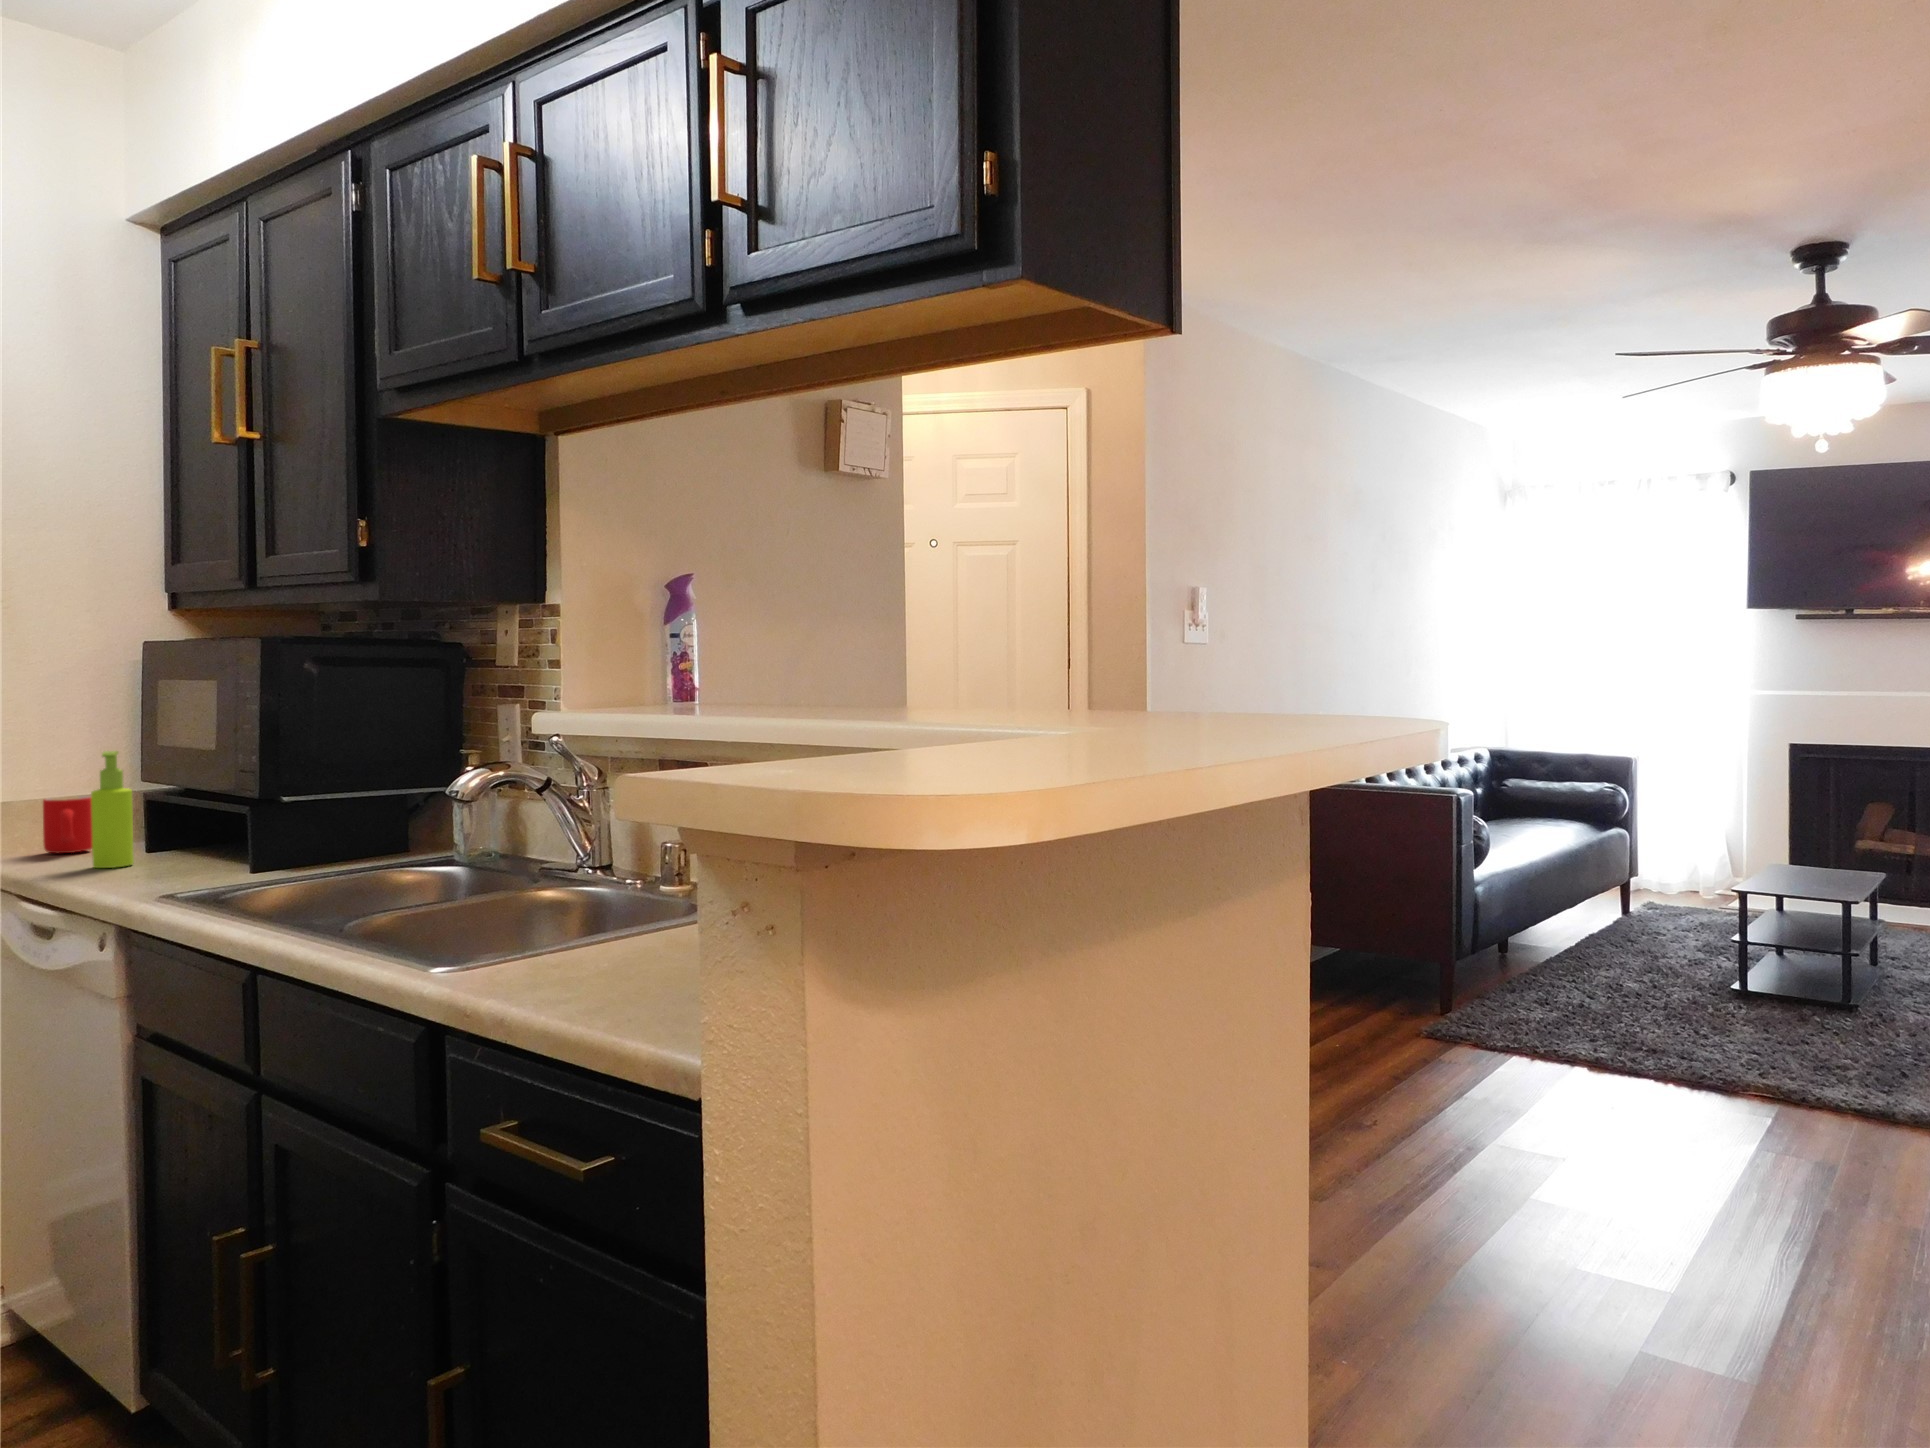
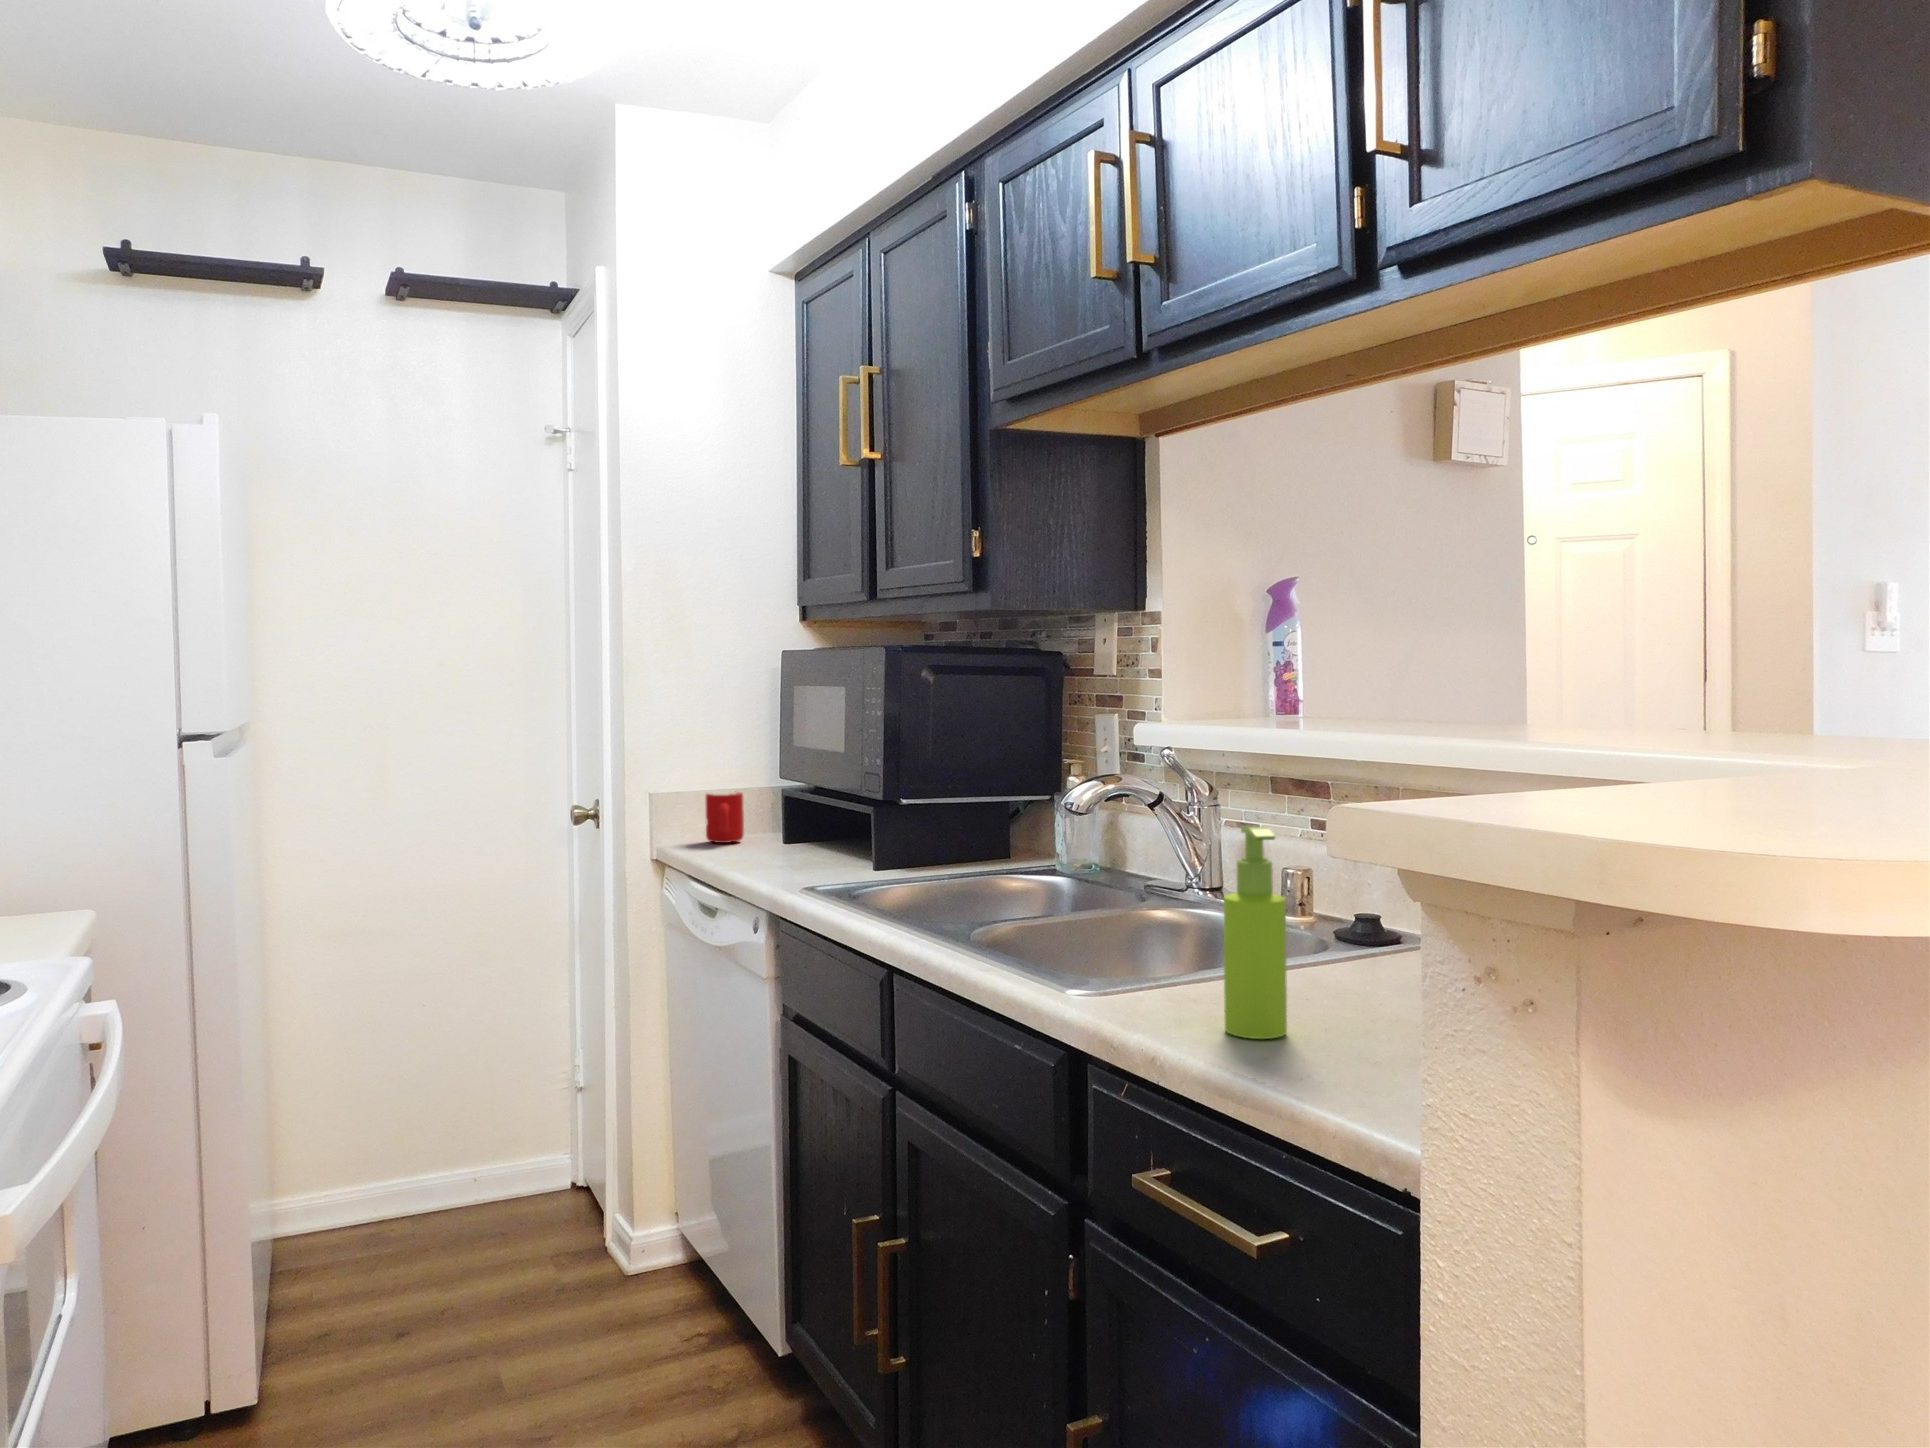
soap dispenser: present [91,751,134,868] -> present [1224,826,1287,1039]

